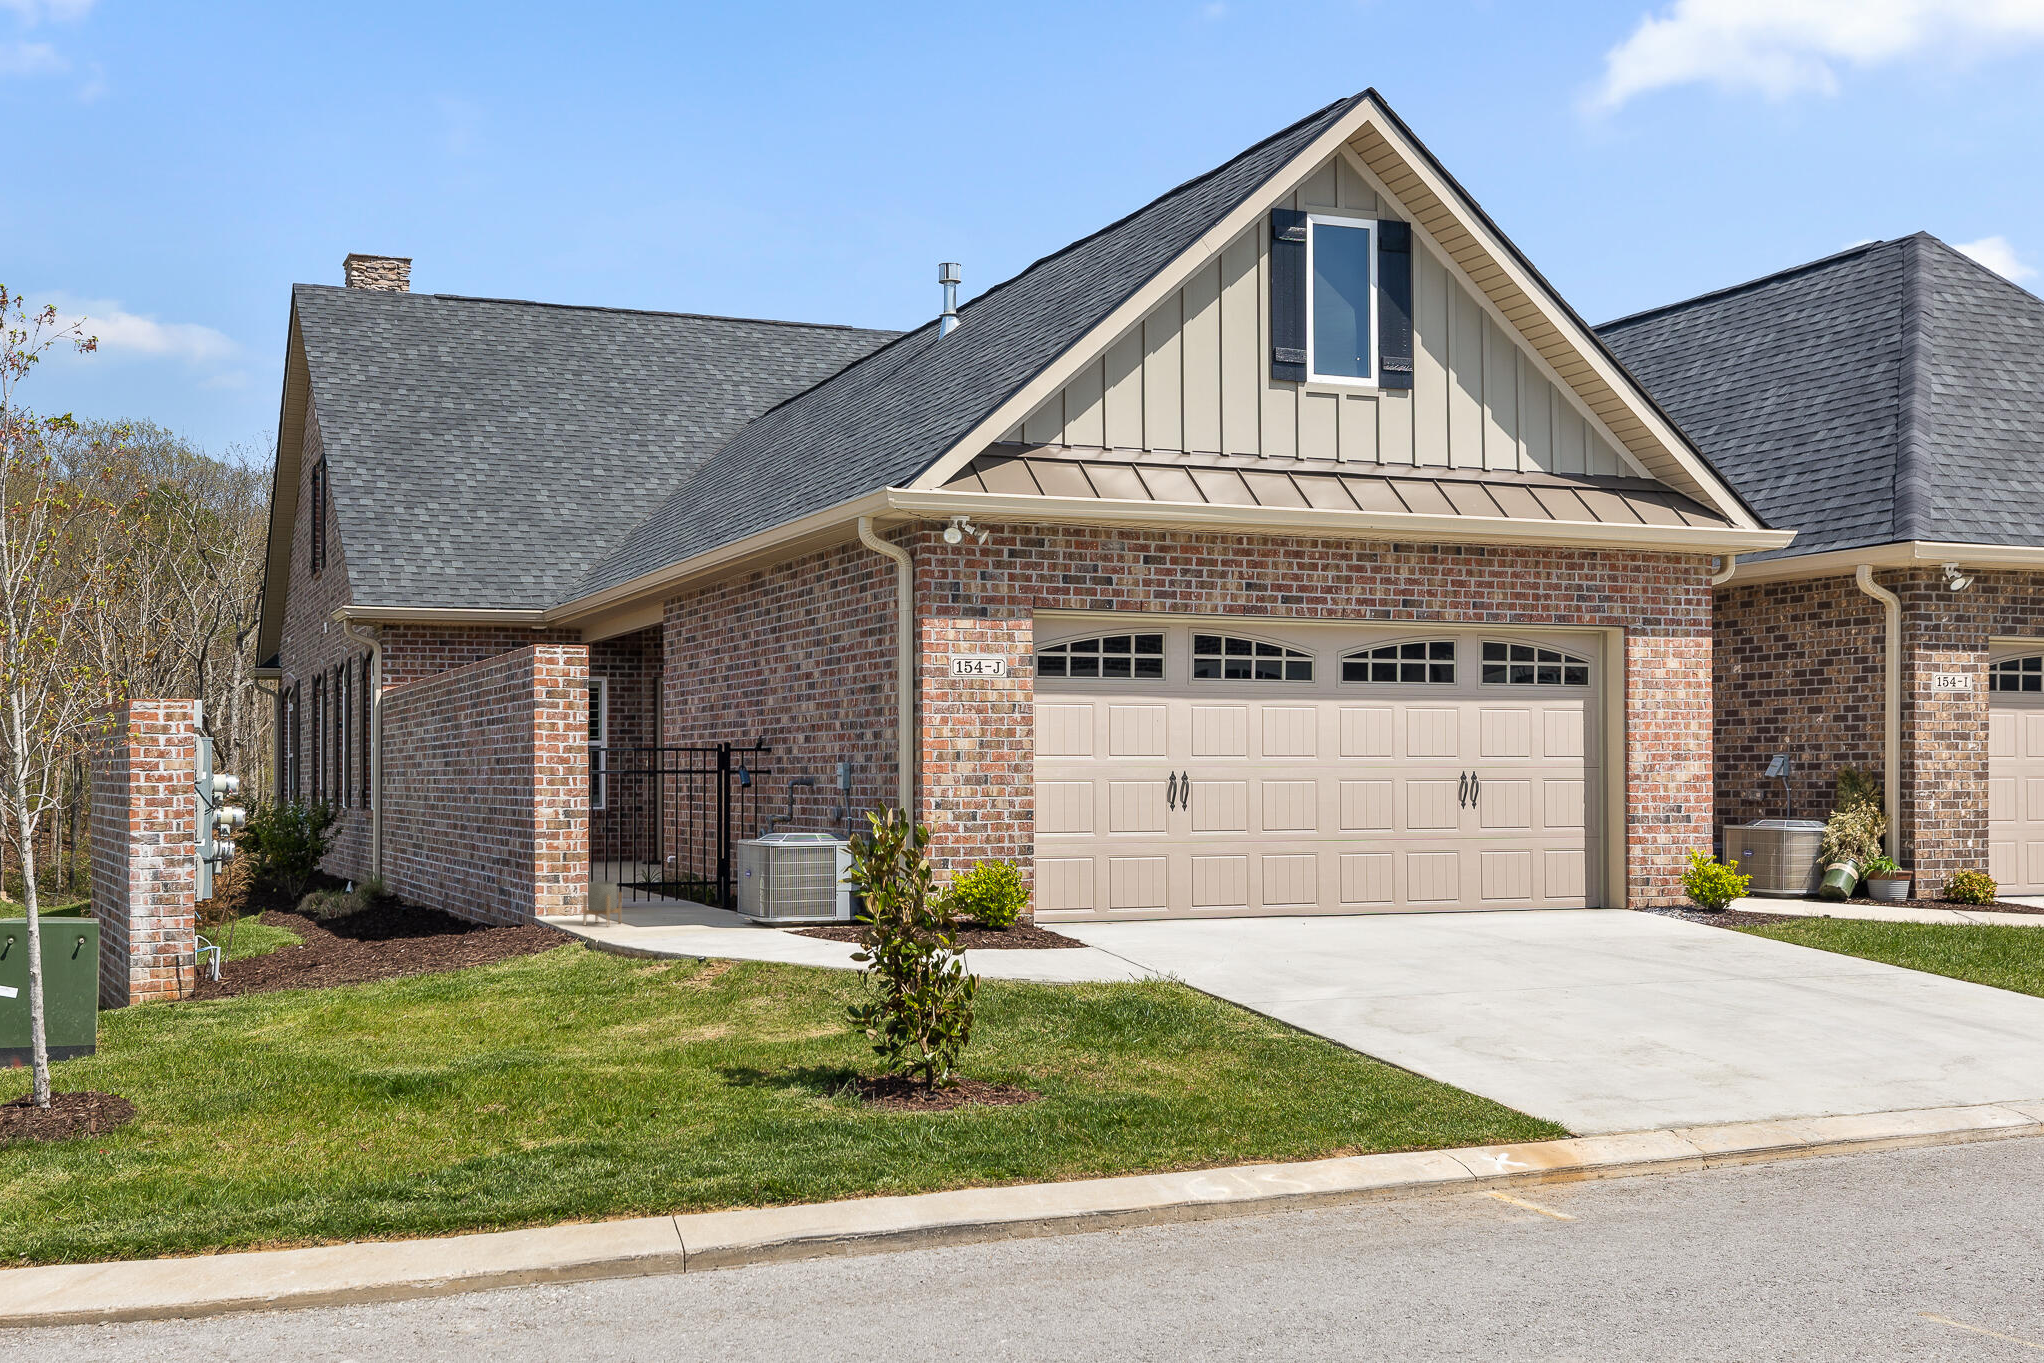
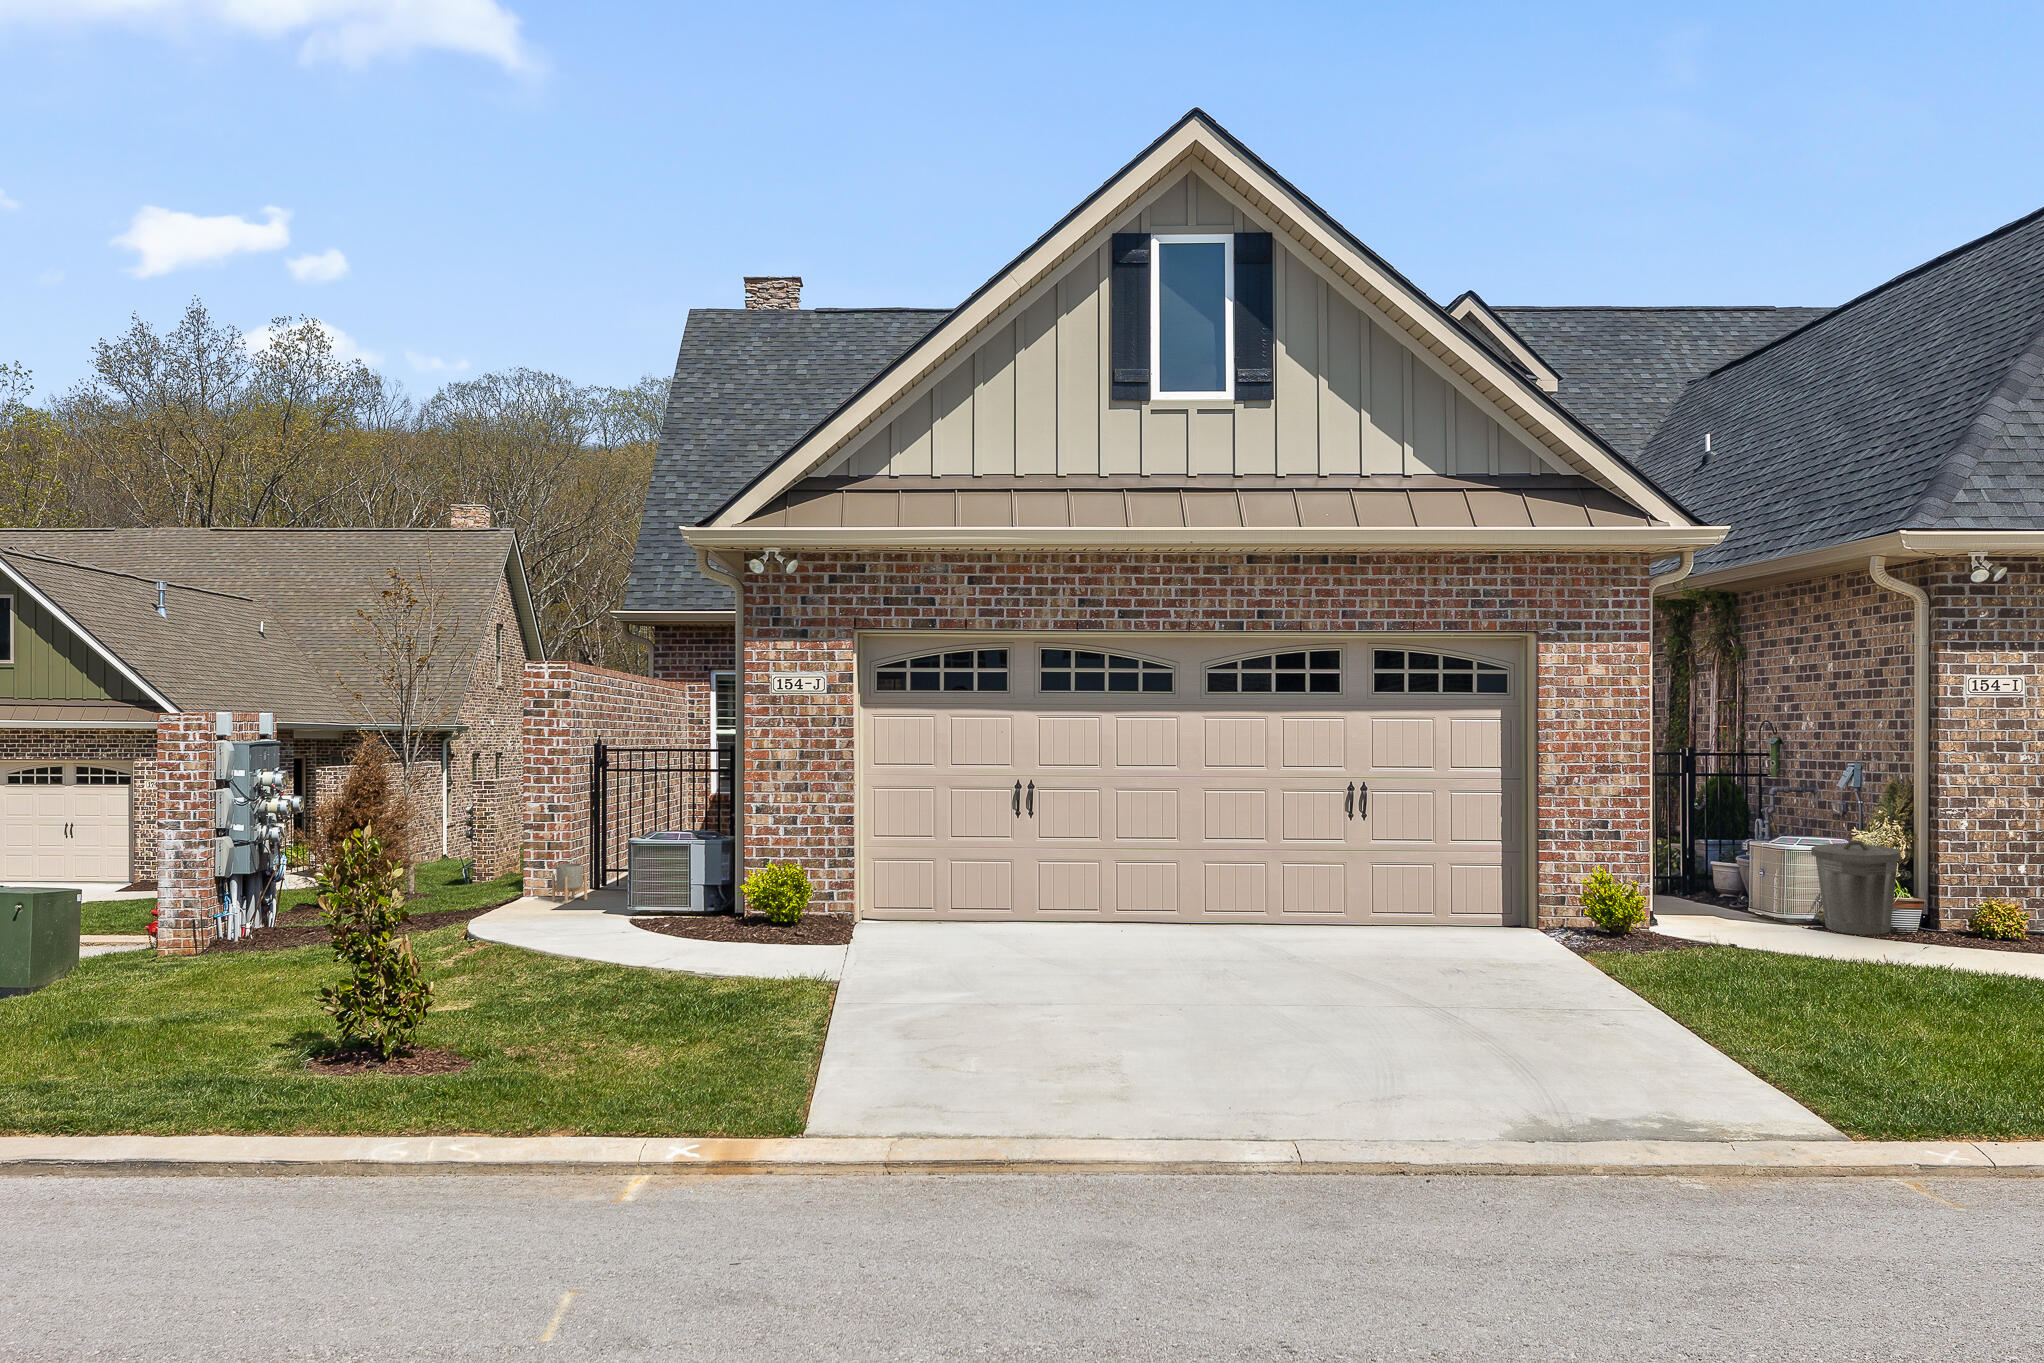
trash can: none [1823,819,1904,901] -> present [1811,840,1901,935]

